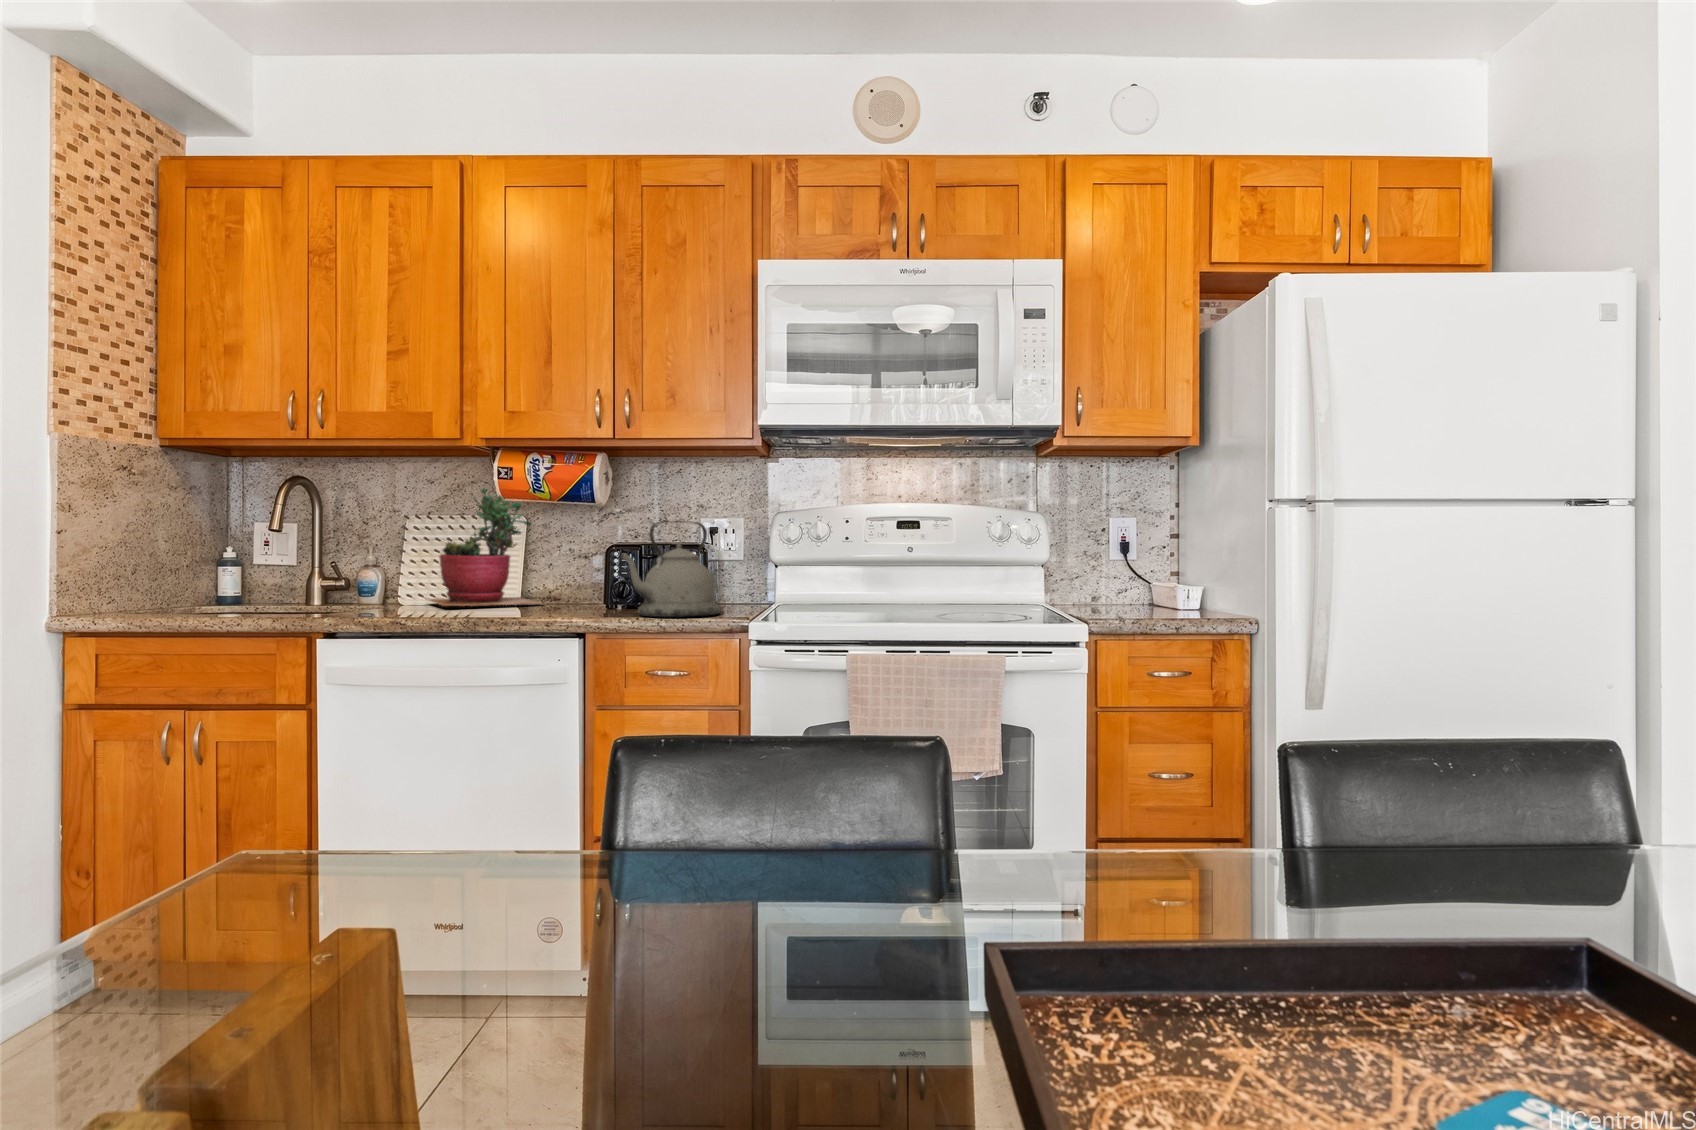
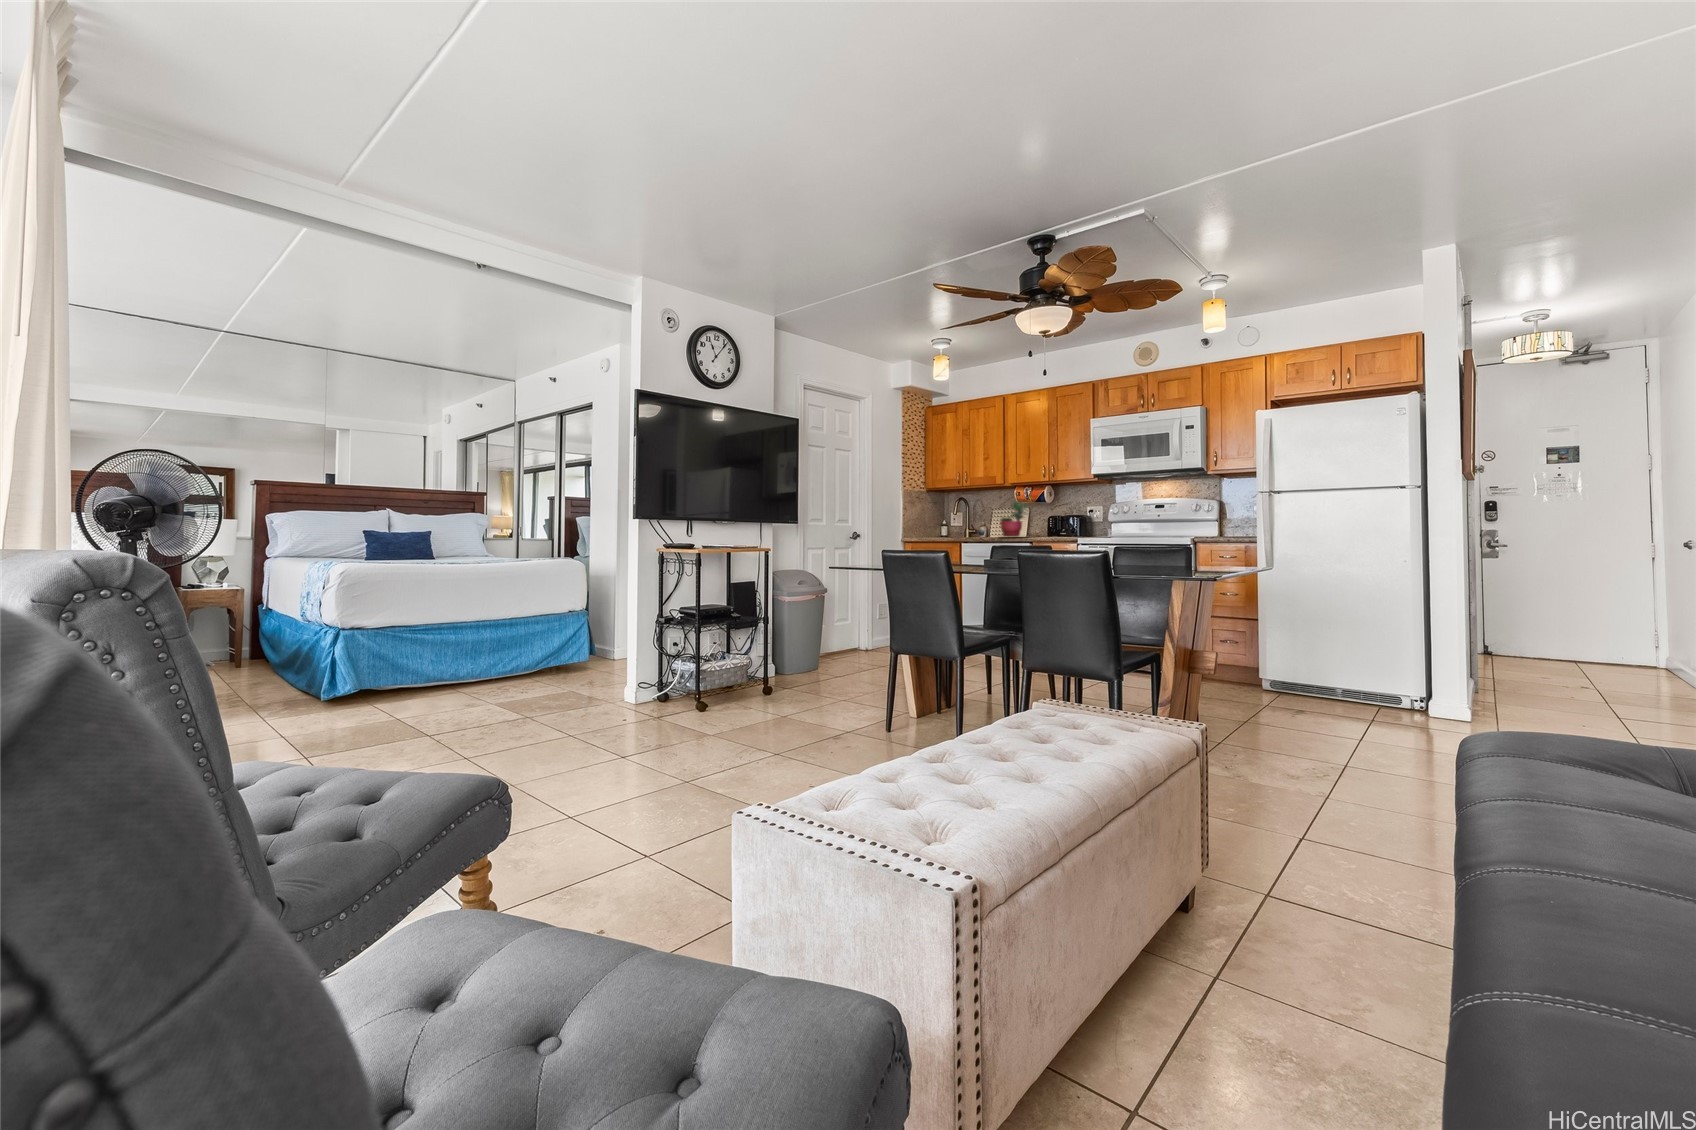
kettle: present [621,521,721,617] -> none [1044,508,1080,538]

